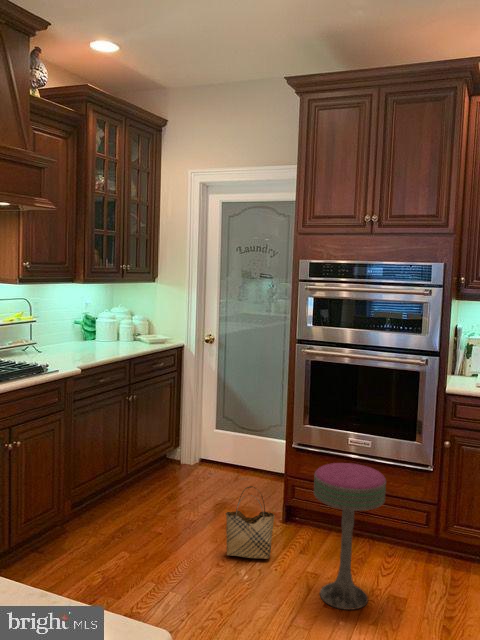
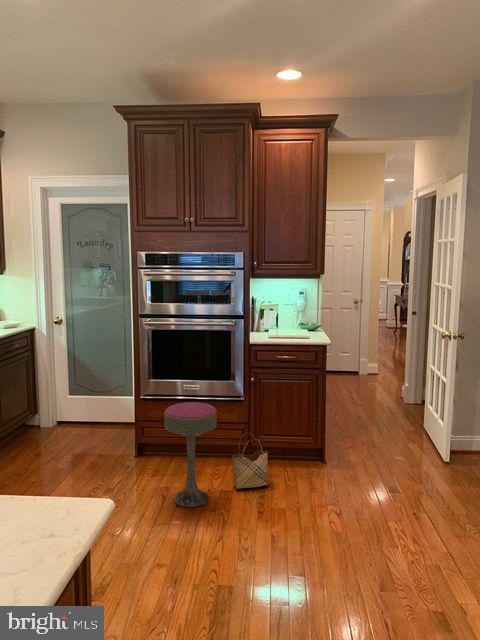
woven basket: present [226,486,275,559] -> present [232,433,268,489]

